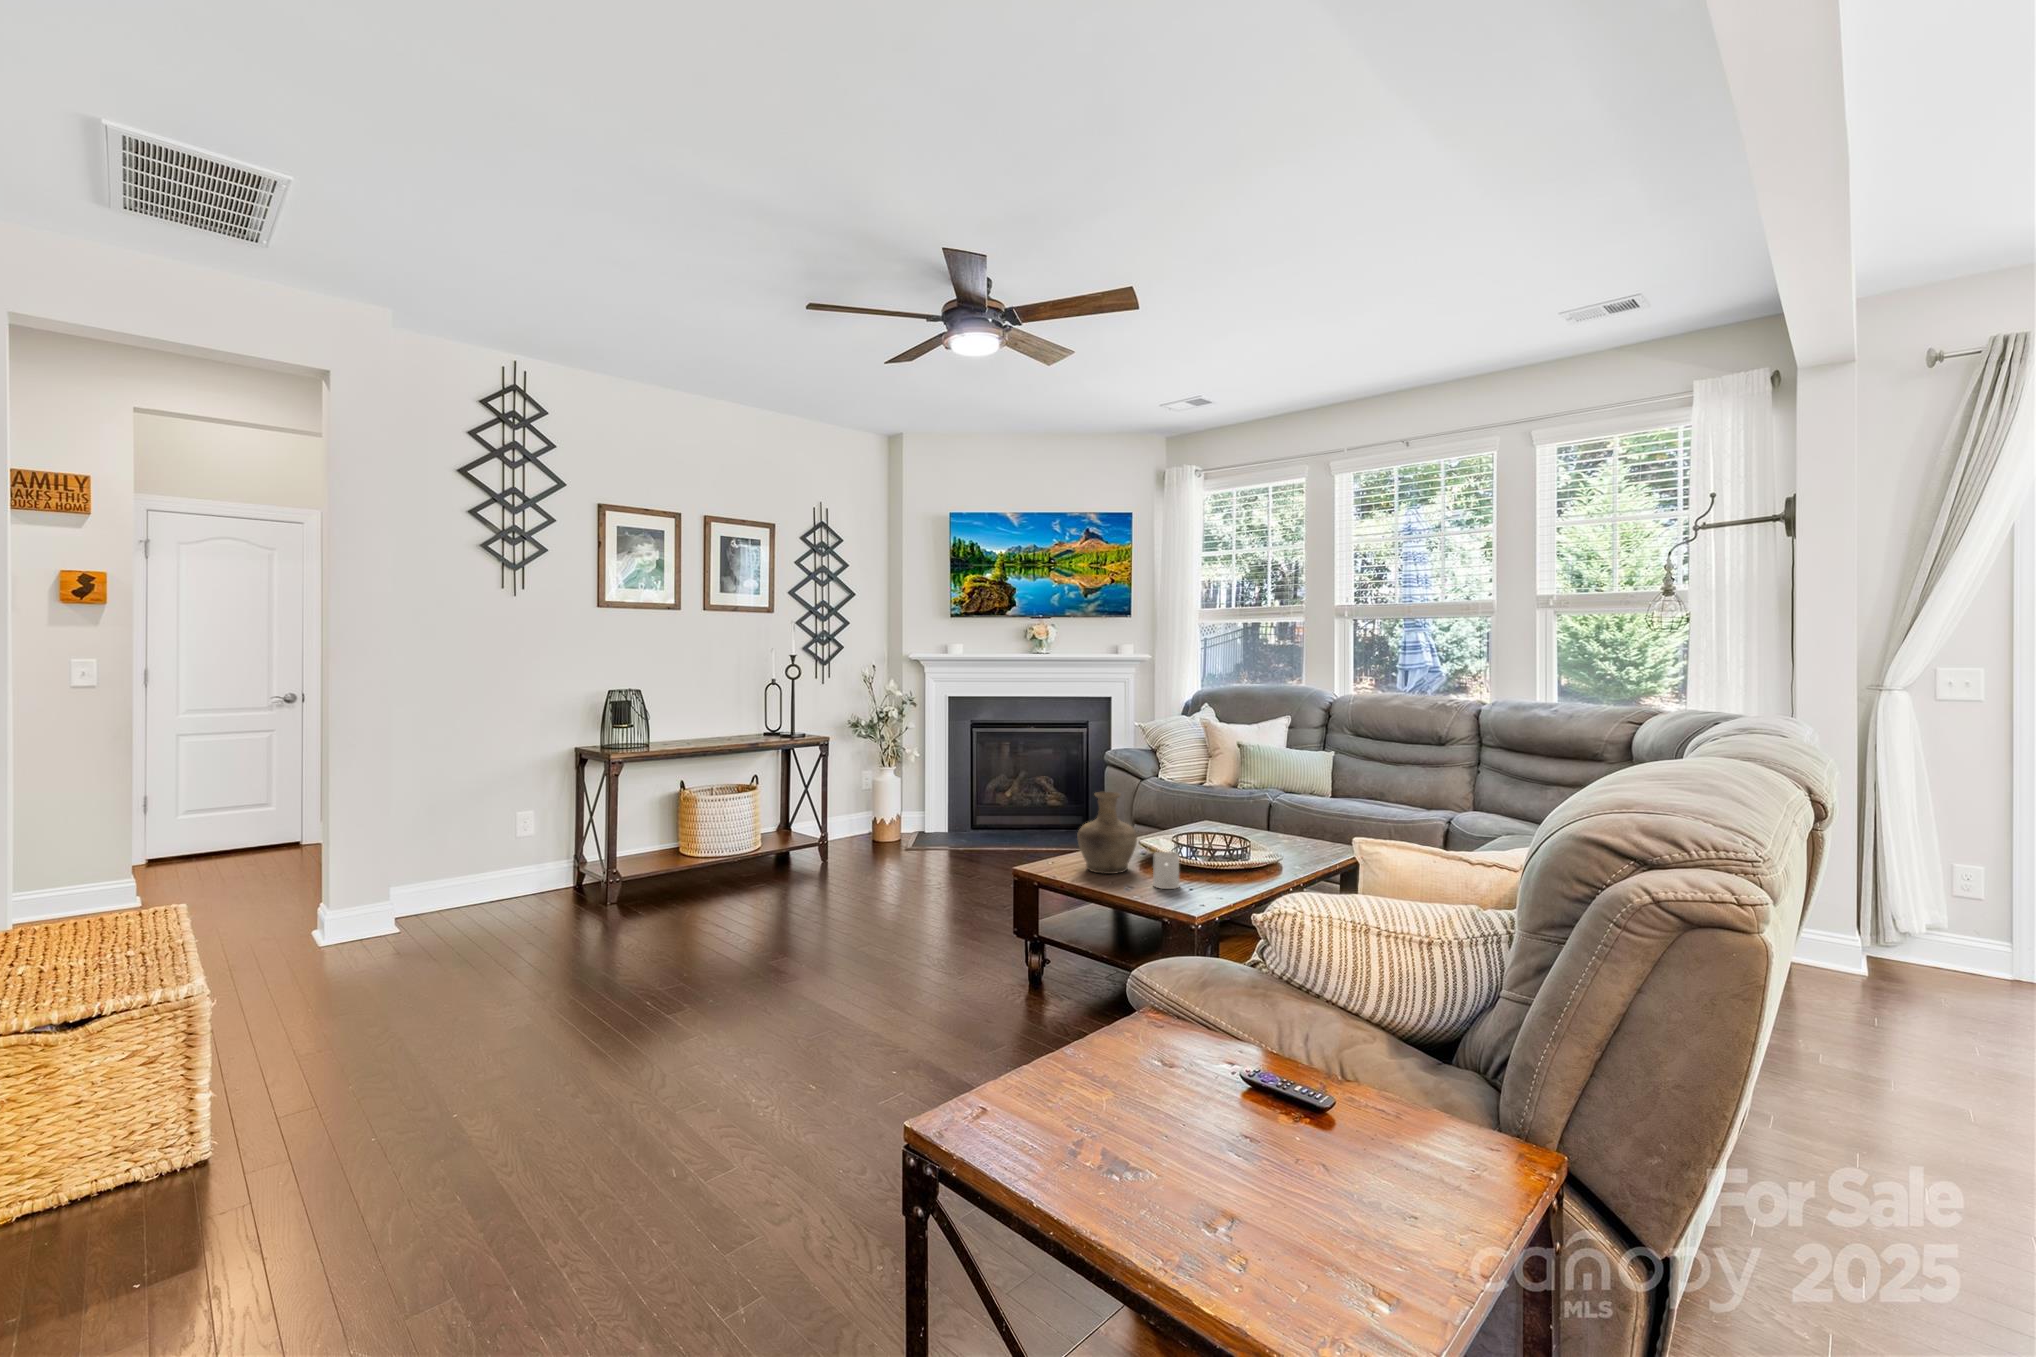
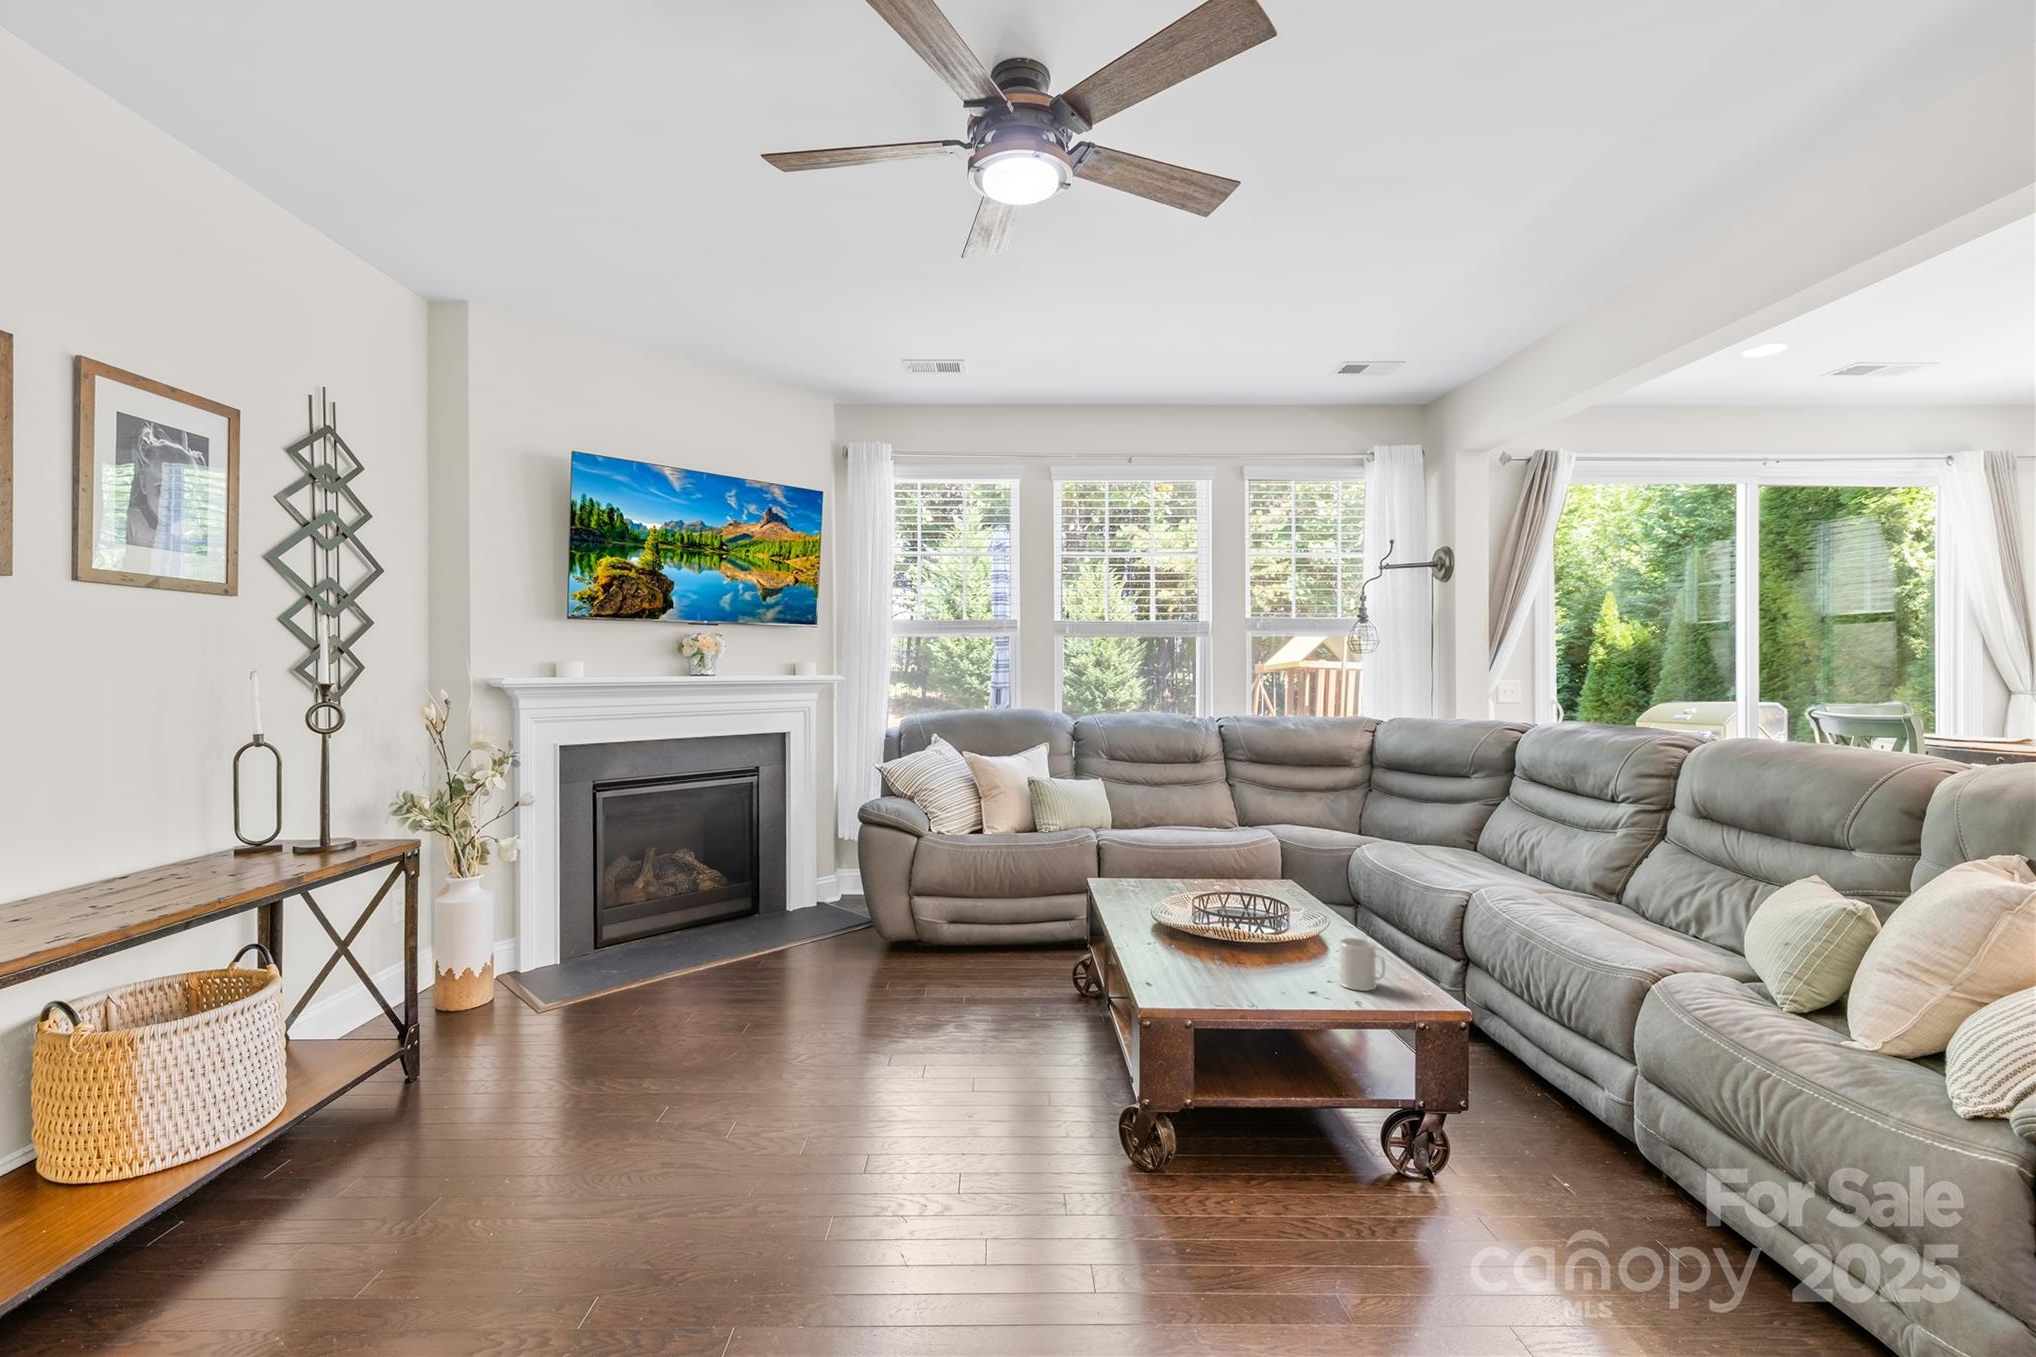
vase: present [1077,792,1137,874] -> none [1198,869,1285,990]

